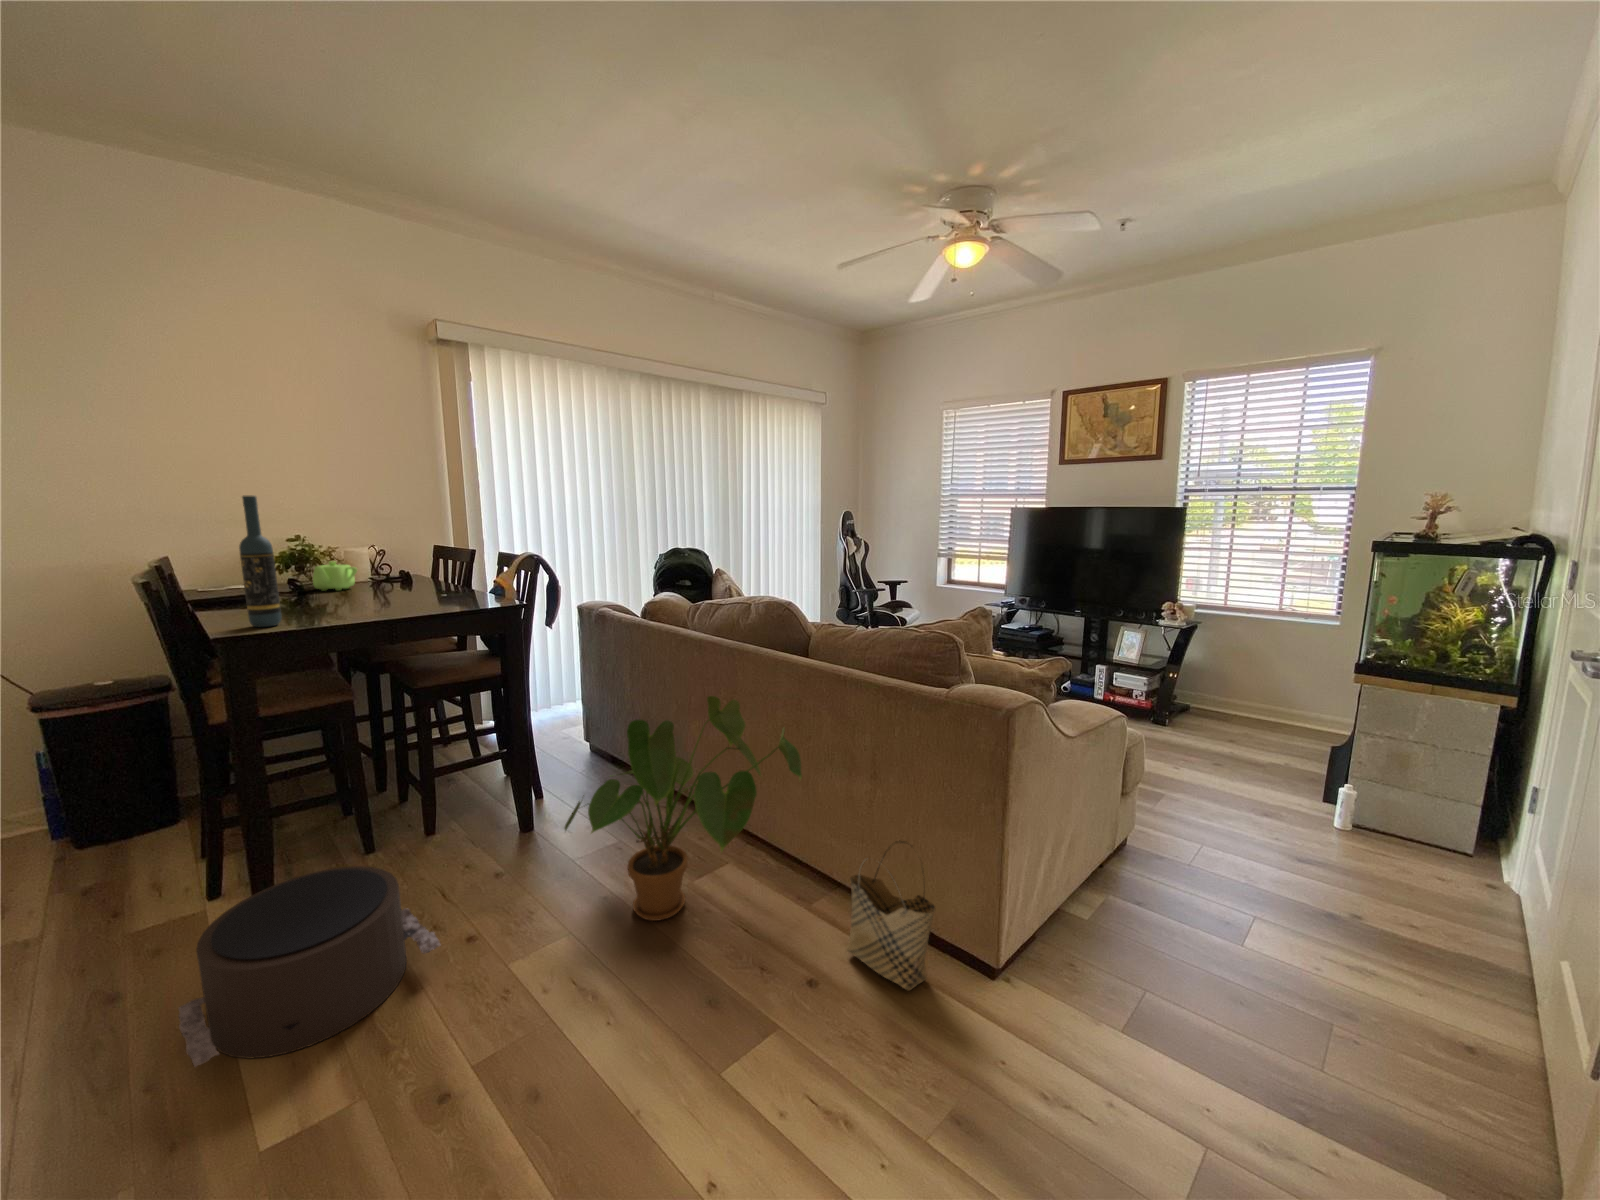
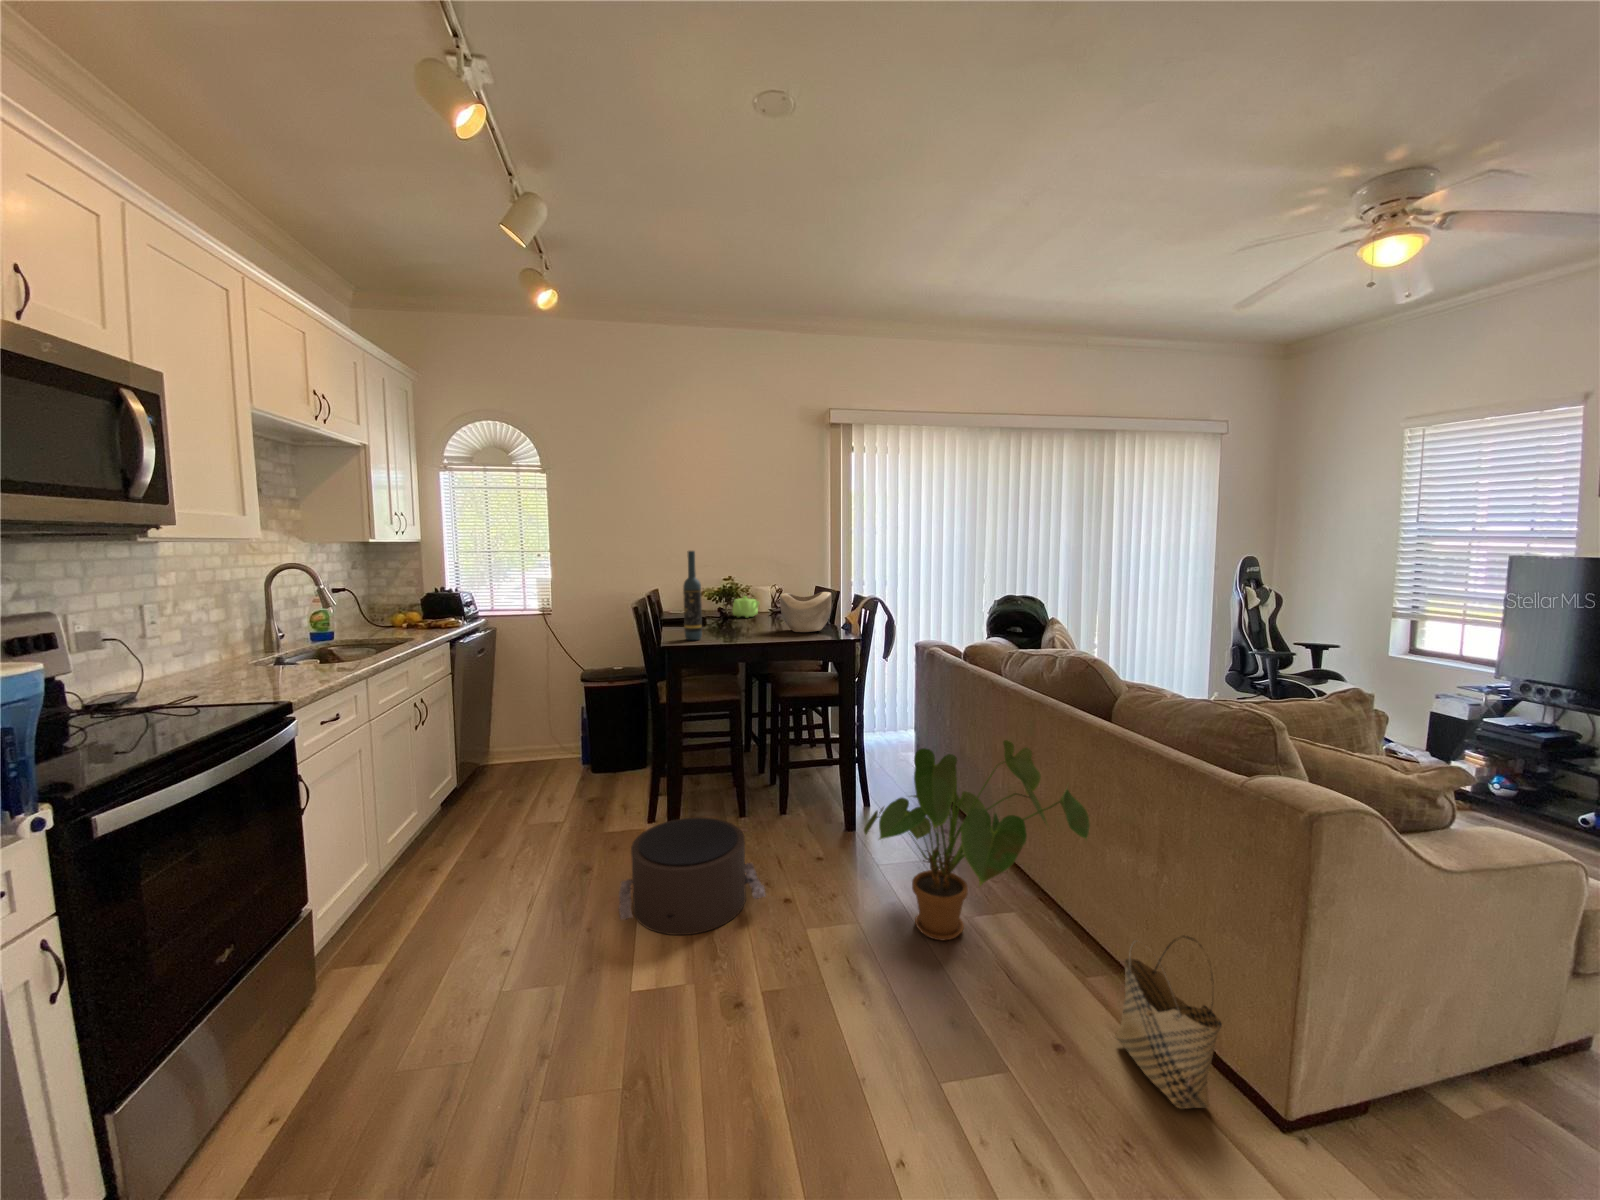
decorative bowl: none [400,551,476,603] -> present [780,592,832,632]

